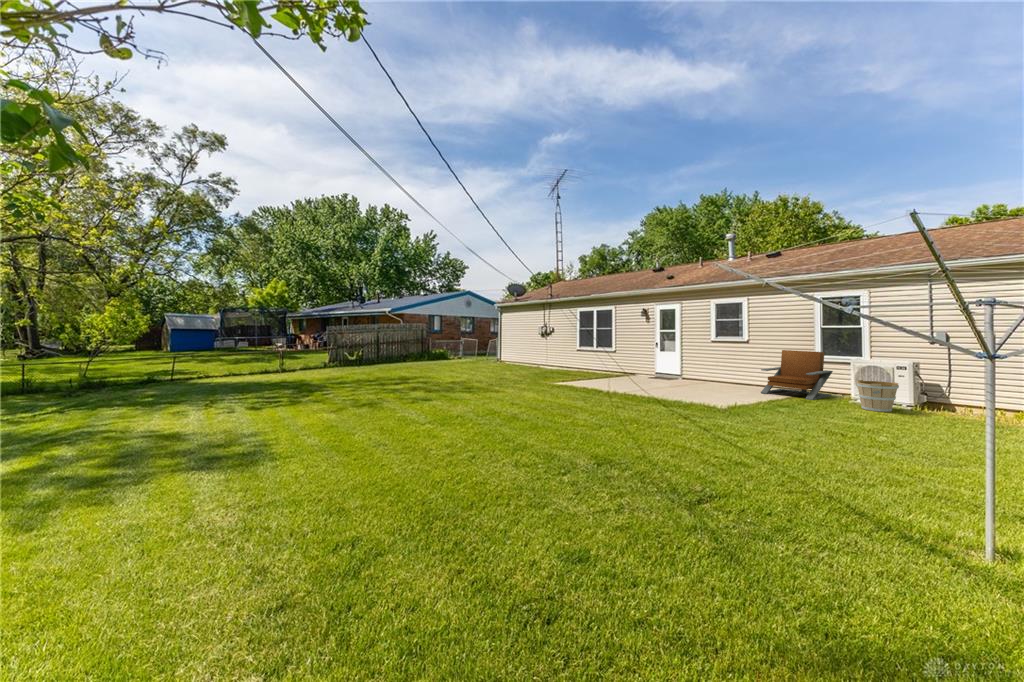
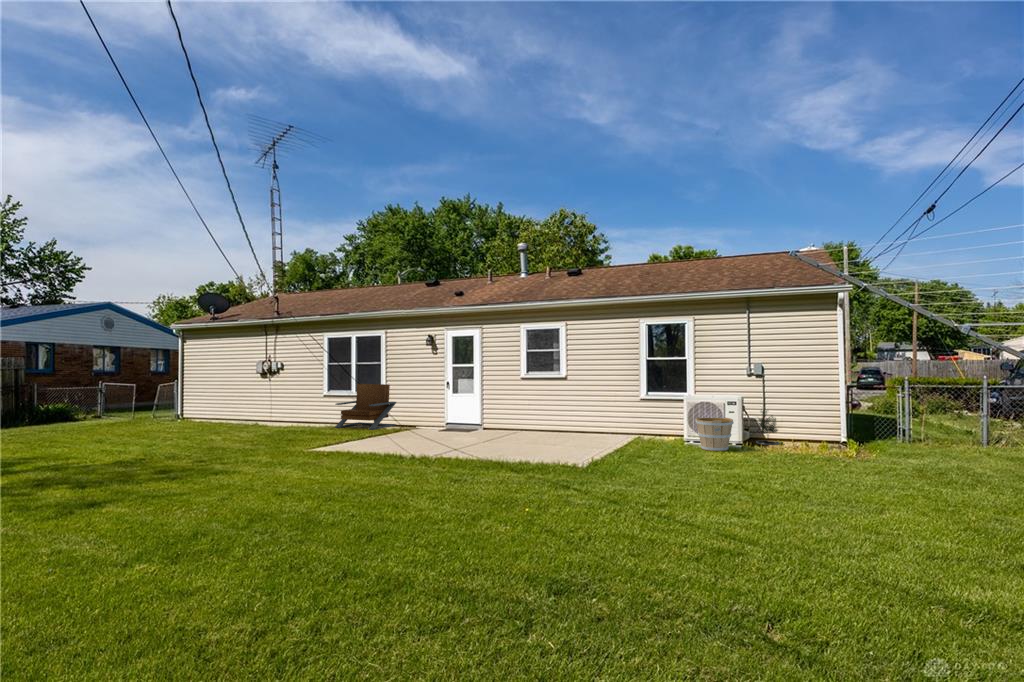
lounge chair: present [761,350,833,400] -> present [335,384,396,430]
potted tree: none [937,373,970,412] -> present [757,410,779,445]

